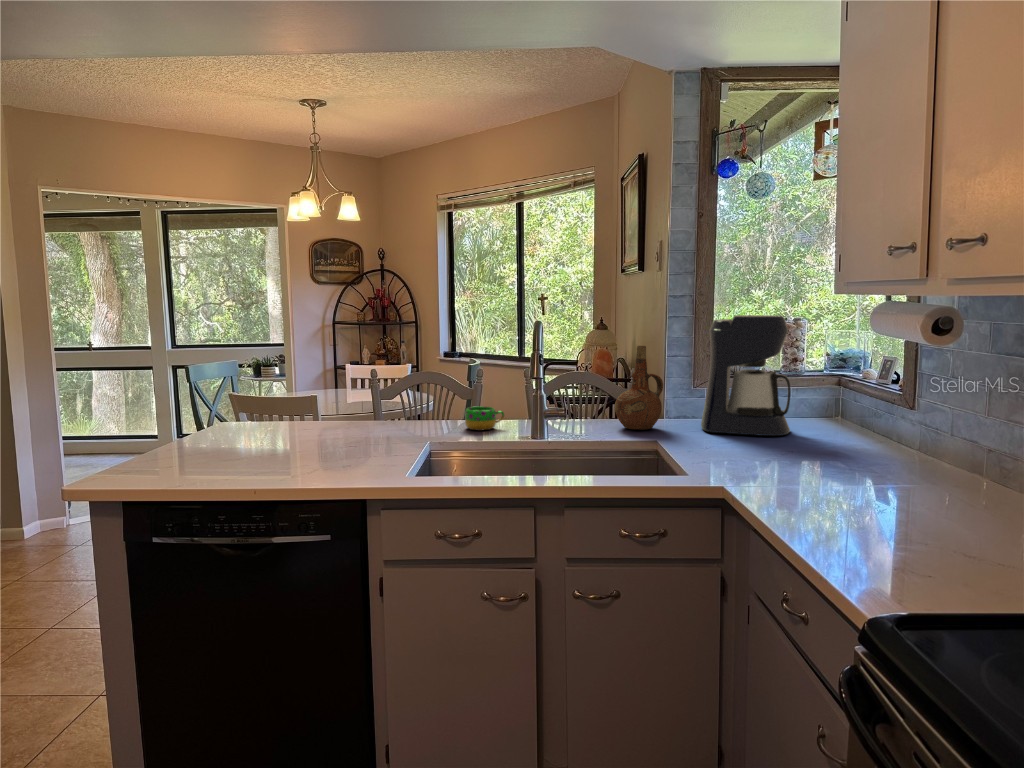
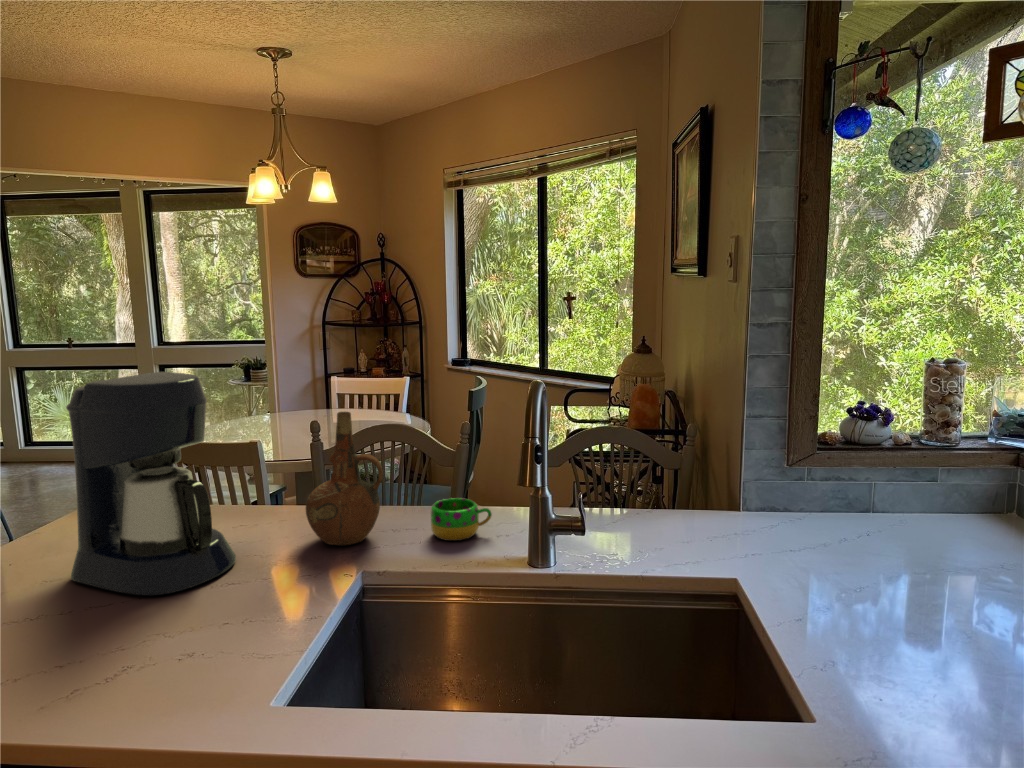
coffee maker: present [701,315,790,436] -> present [66,372,236,595]
ceramic pitcher: present [615,346,663,430] -> present [306,412,383,545]

